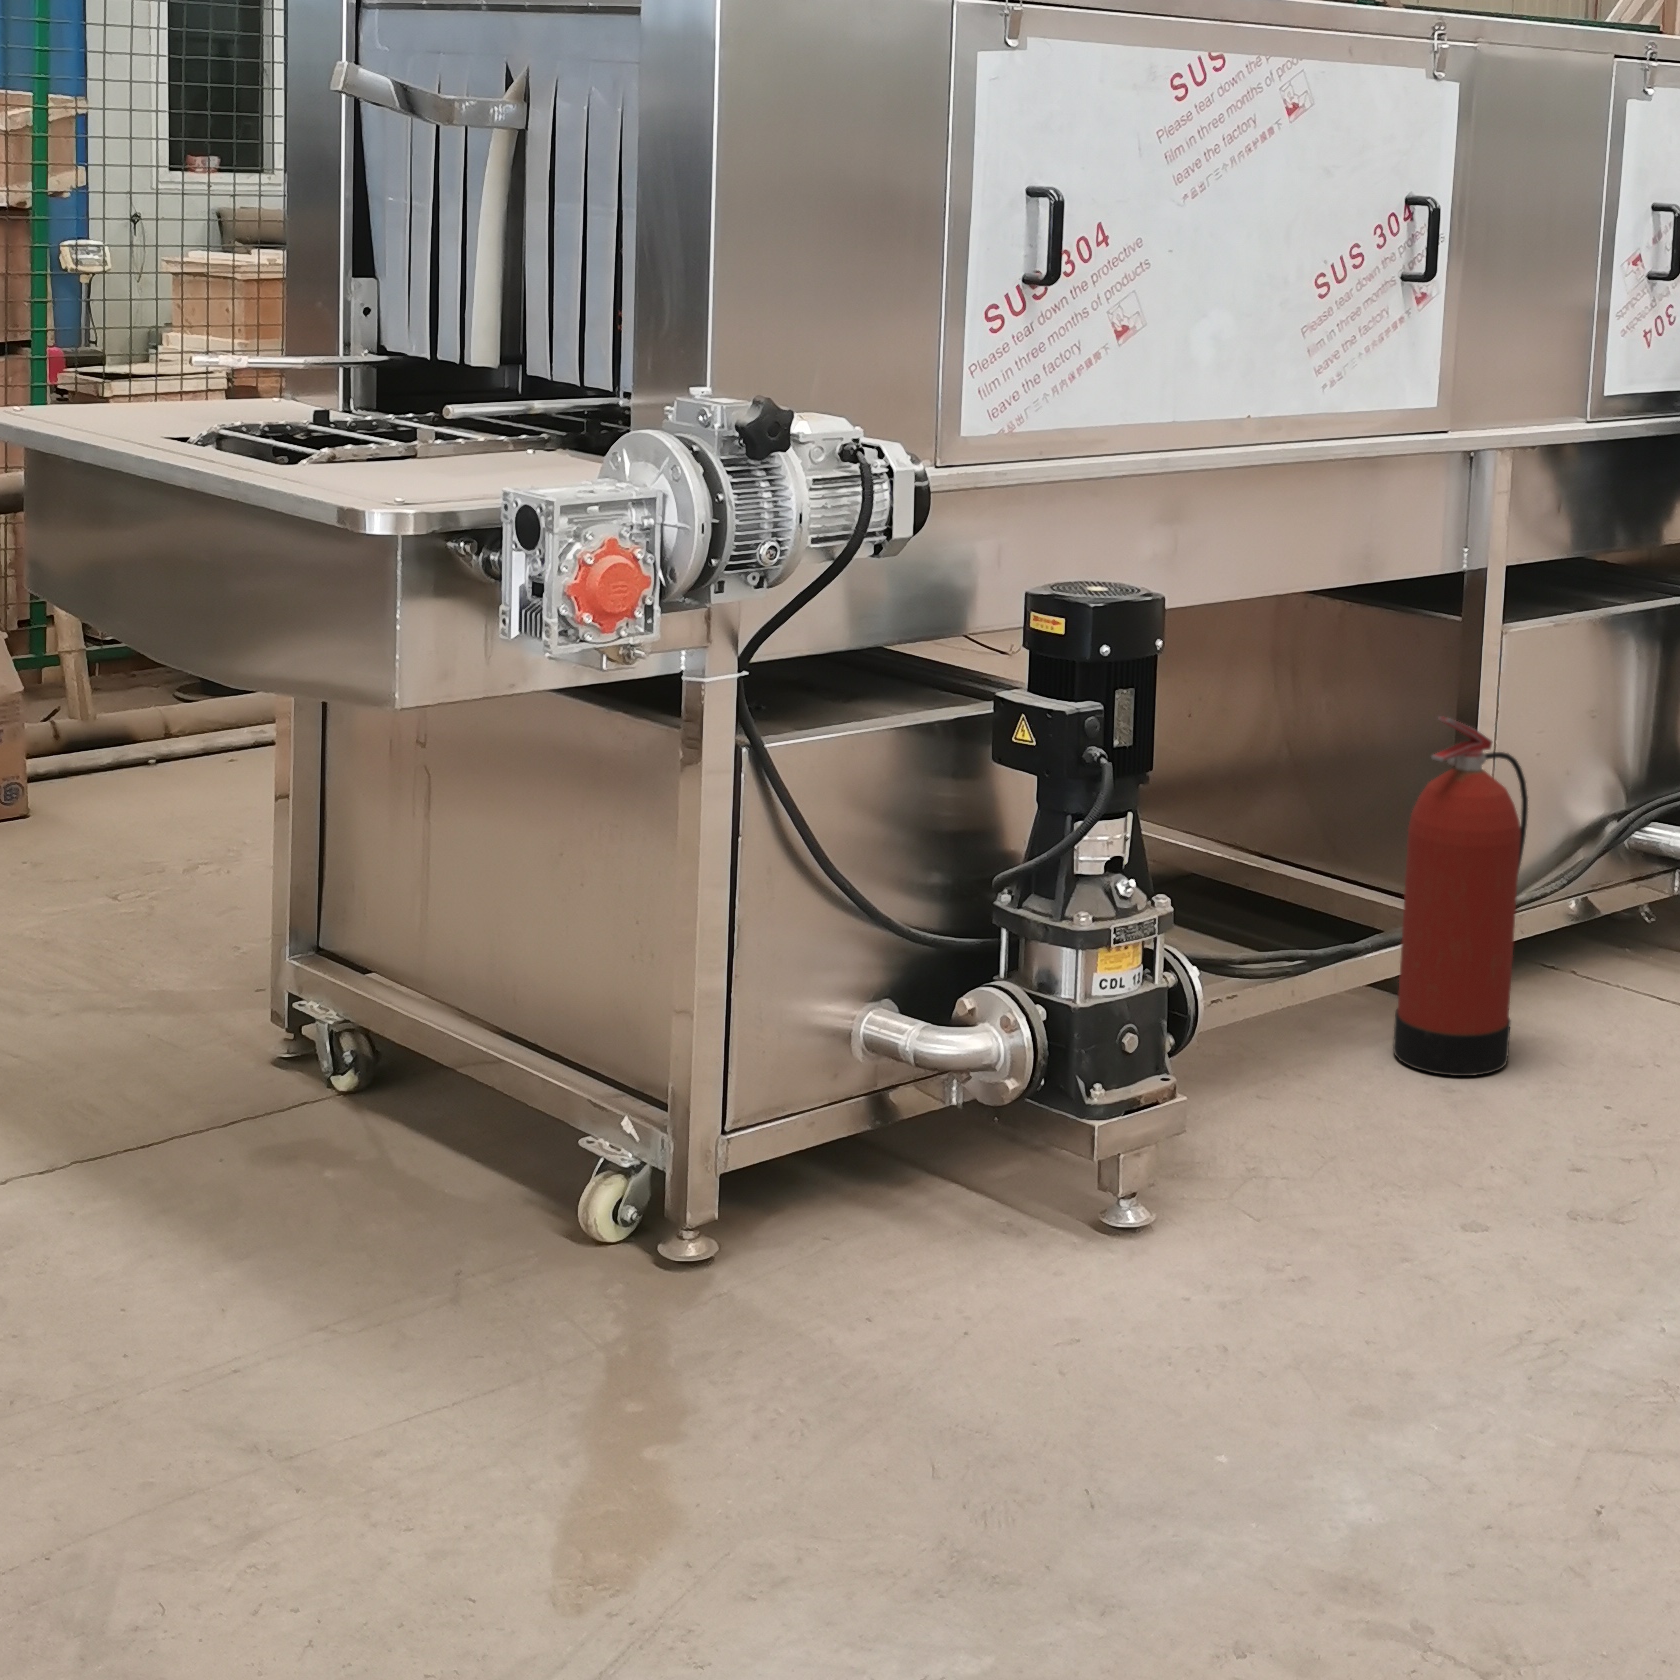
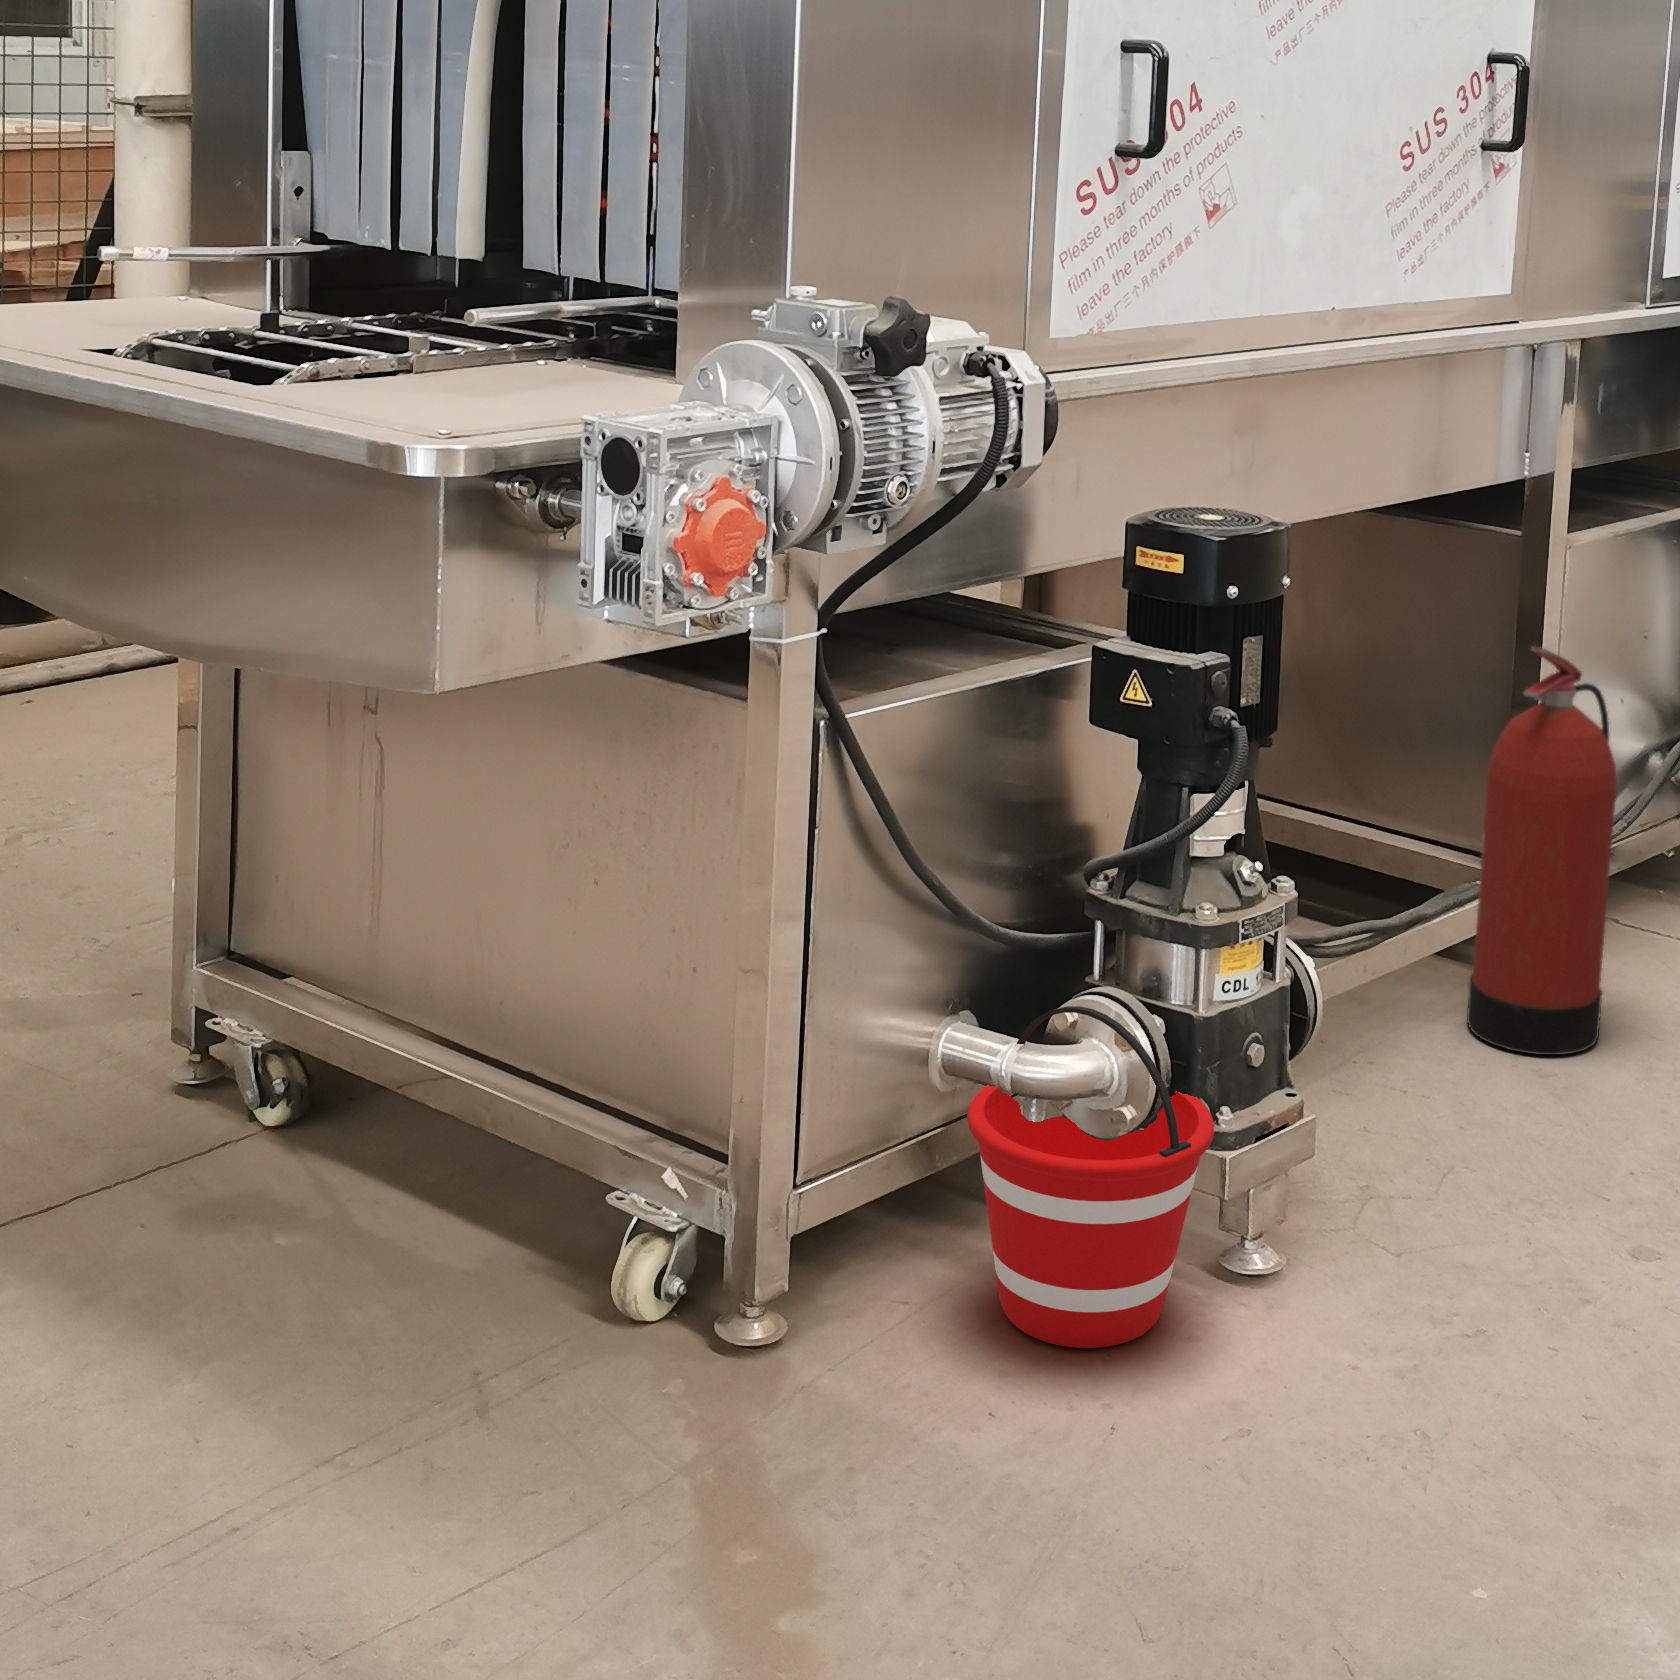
bucket: none [867,989,1071,1269] -> present [967,1006,1214,1348]

